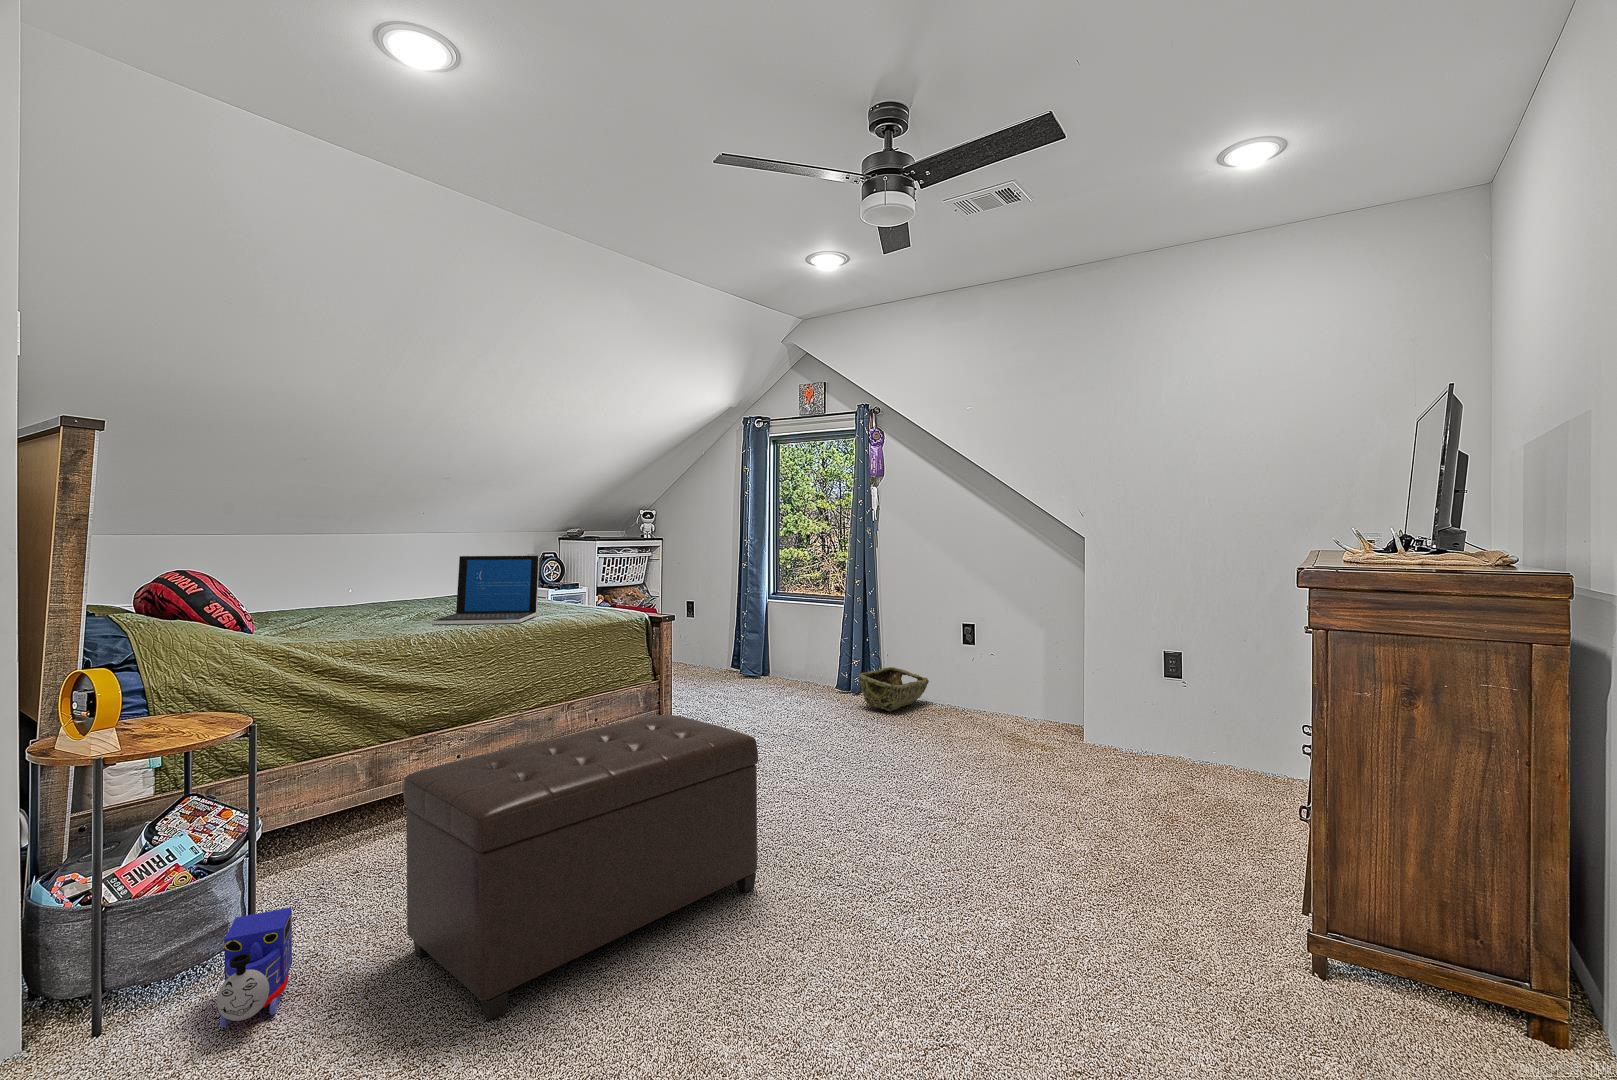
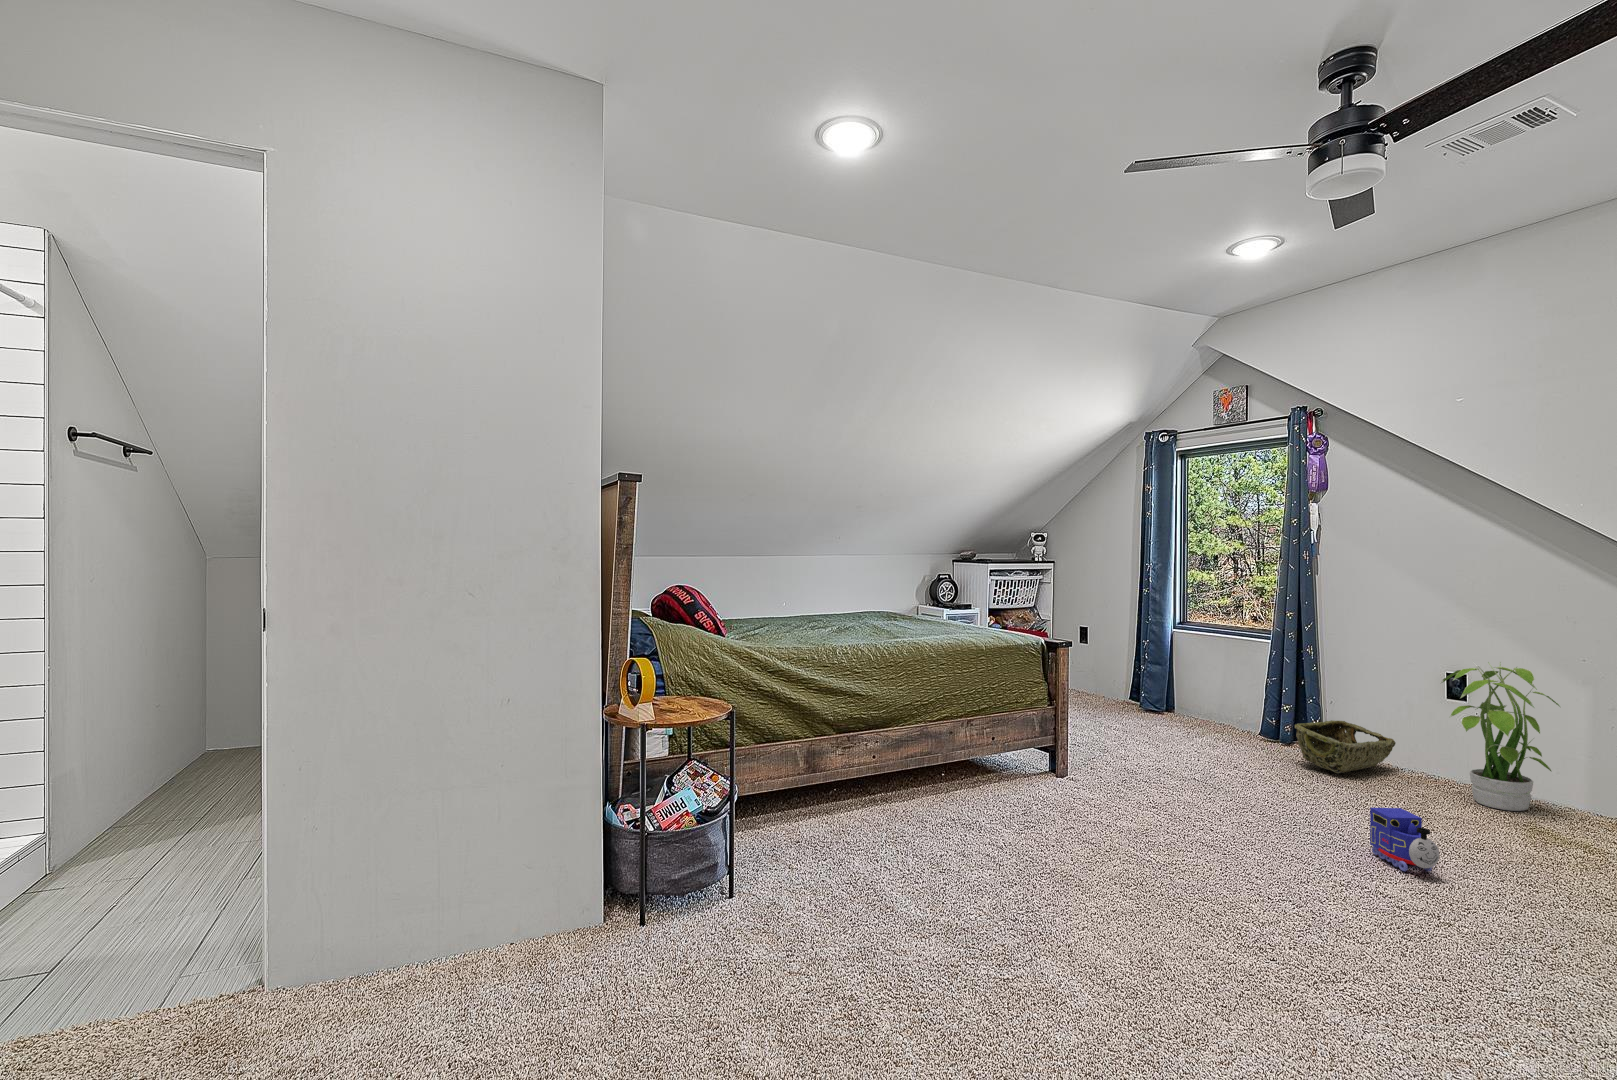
laptop: present [432,556,539,624] -> none [850,575,941,640]
potted plant: none [957,610,1030,724] -> present [1441,662,1560,811]
ottoman: present [403,715,758,1020] -> none [842,744,1171,995]
toy train: present [217,907,292,1027] -> present [1370,808,1440,871]

